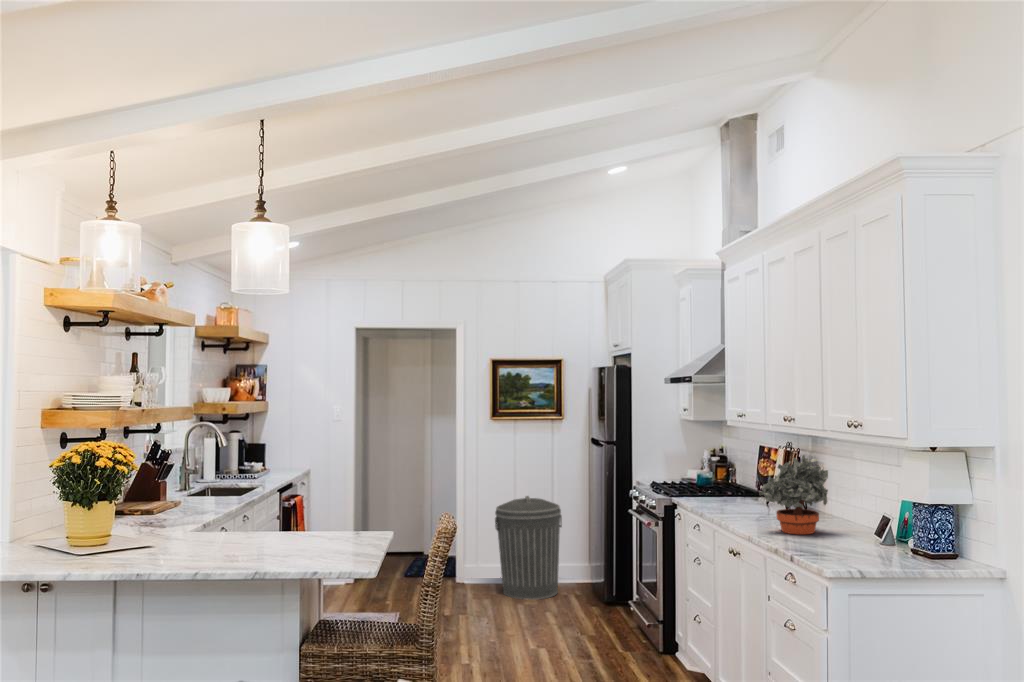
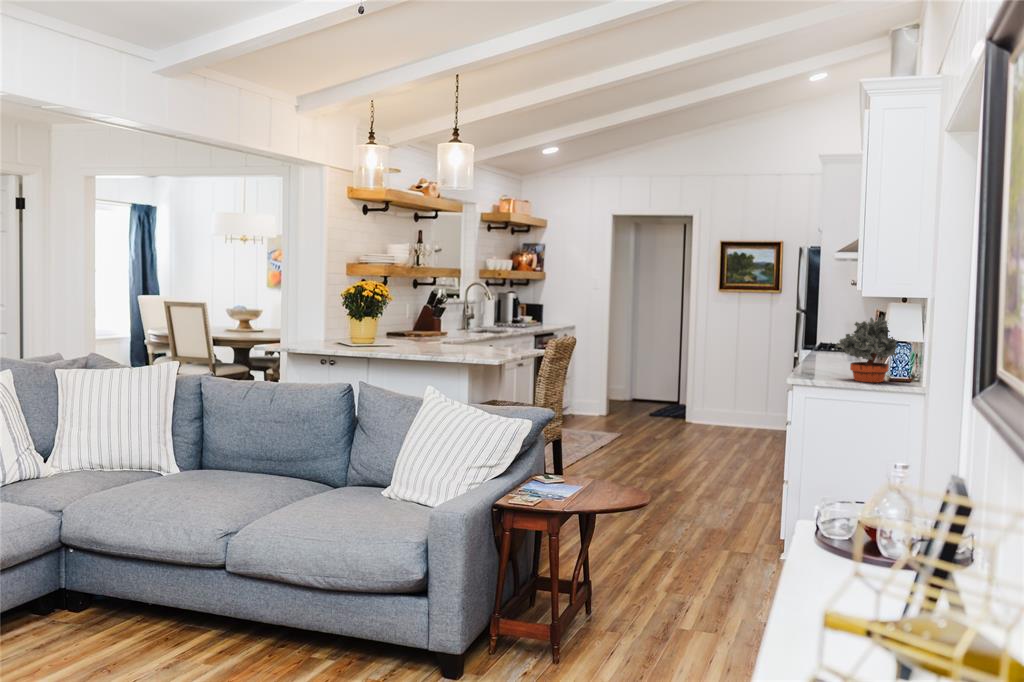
trash can: present [495,496,562,600] -> none [710,357,770,442]

